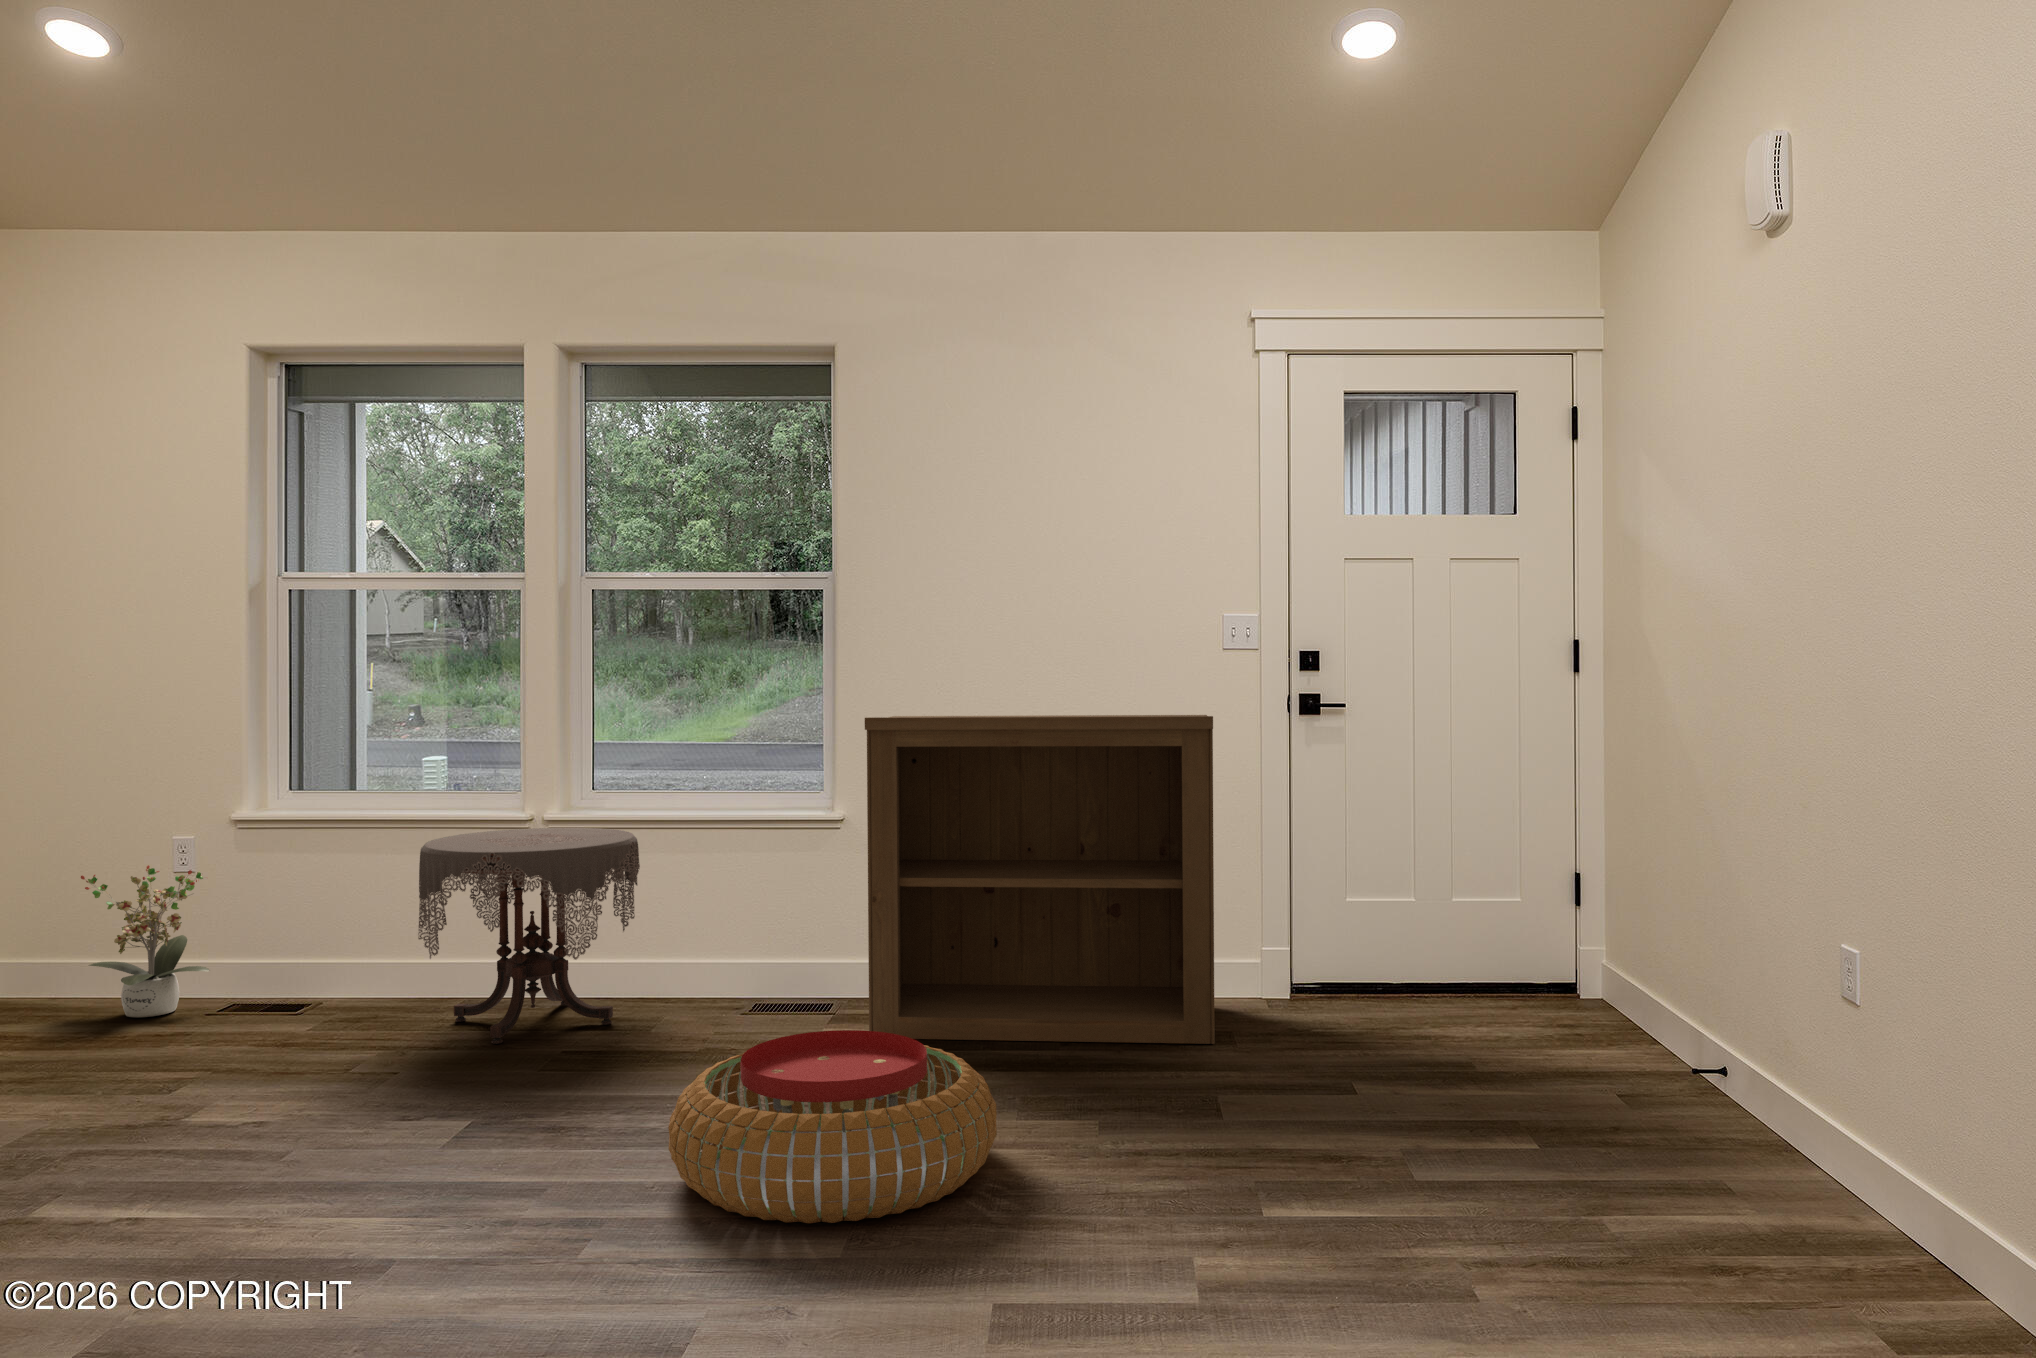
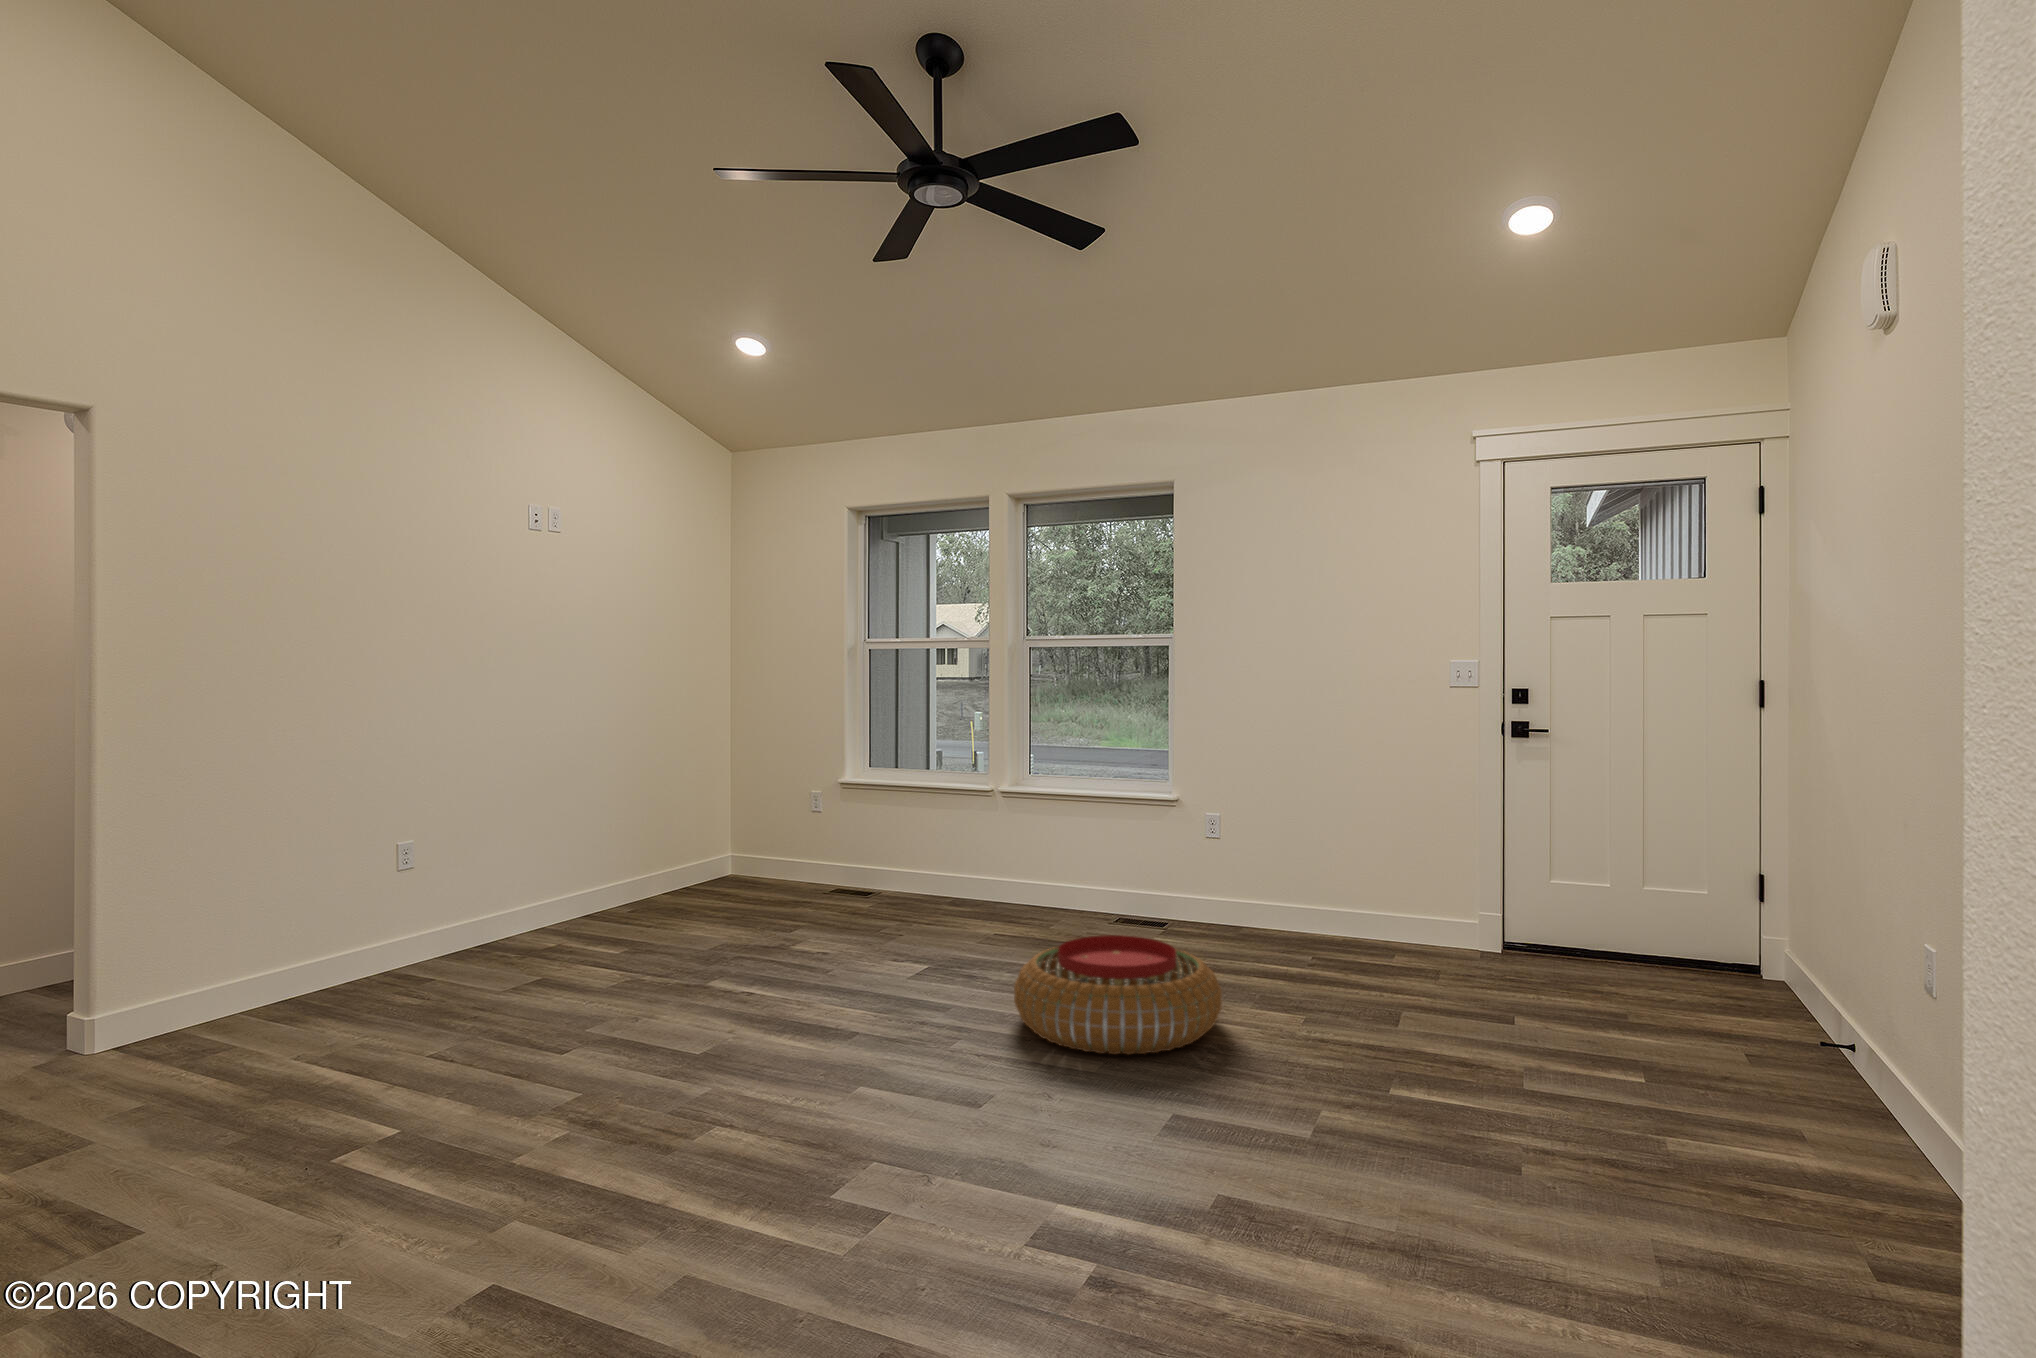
bookshelf: present [865,715,1215,1044] -> none [1177,730,1436,977]
side table: present [418,828,640,1044] -> none [912,795,1043,926]
potted plant: present [81,865,210,1017] -> none [748,805,814,892]

